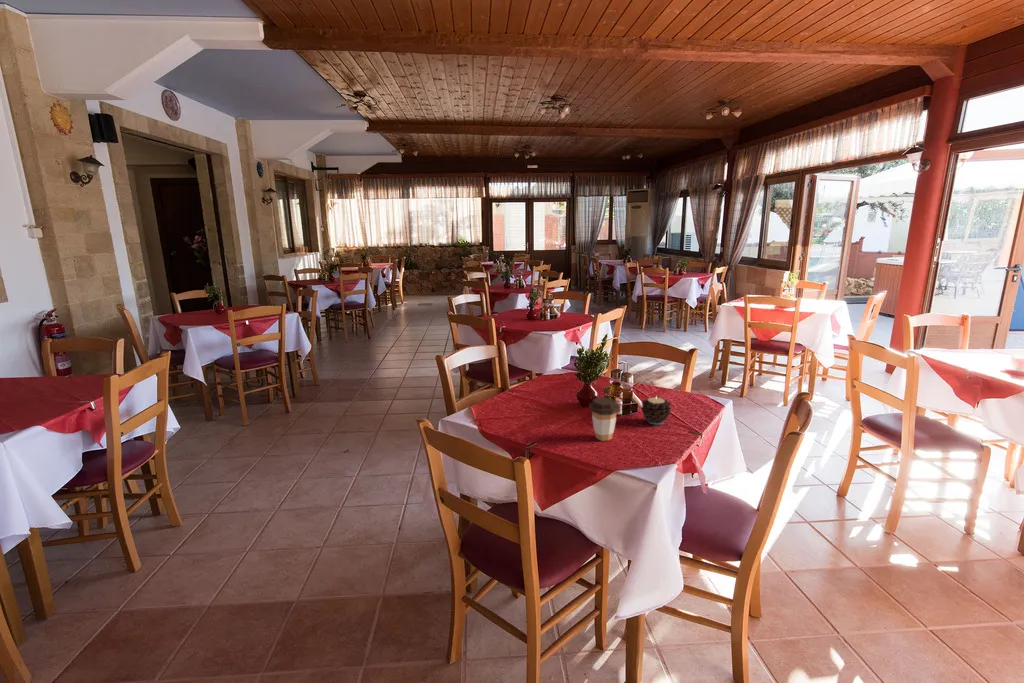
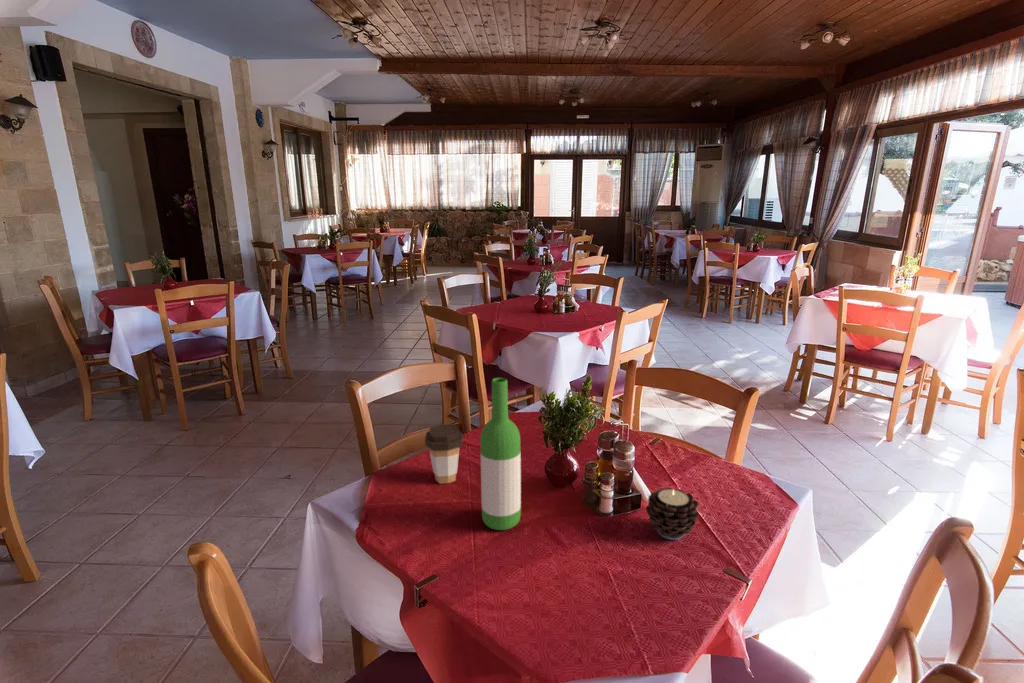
wine bottle: none [545,335,568,426] -> present [480,378,521,530]
coffee cup: present [589,397,620,441] -> present [425,424,463,484]

